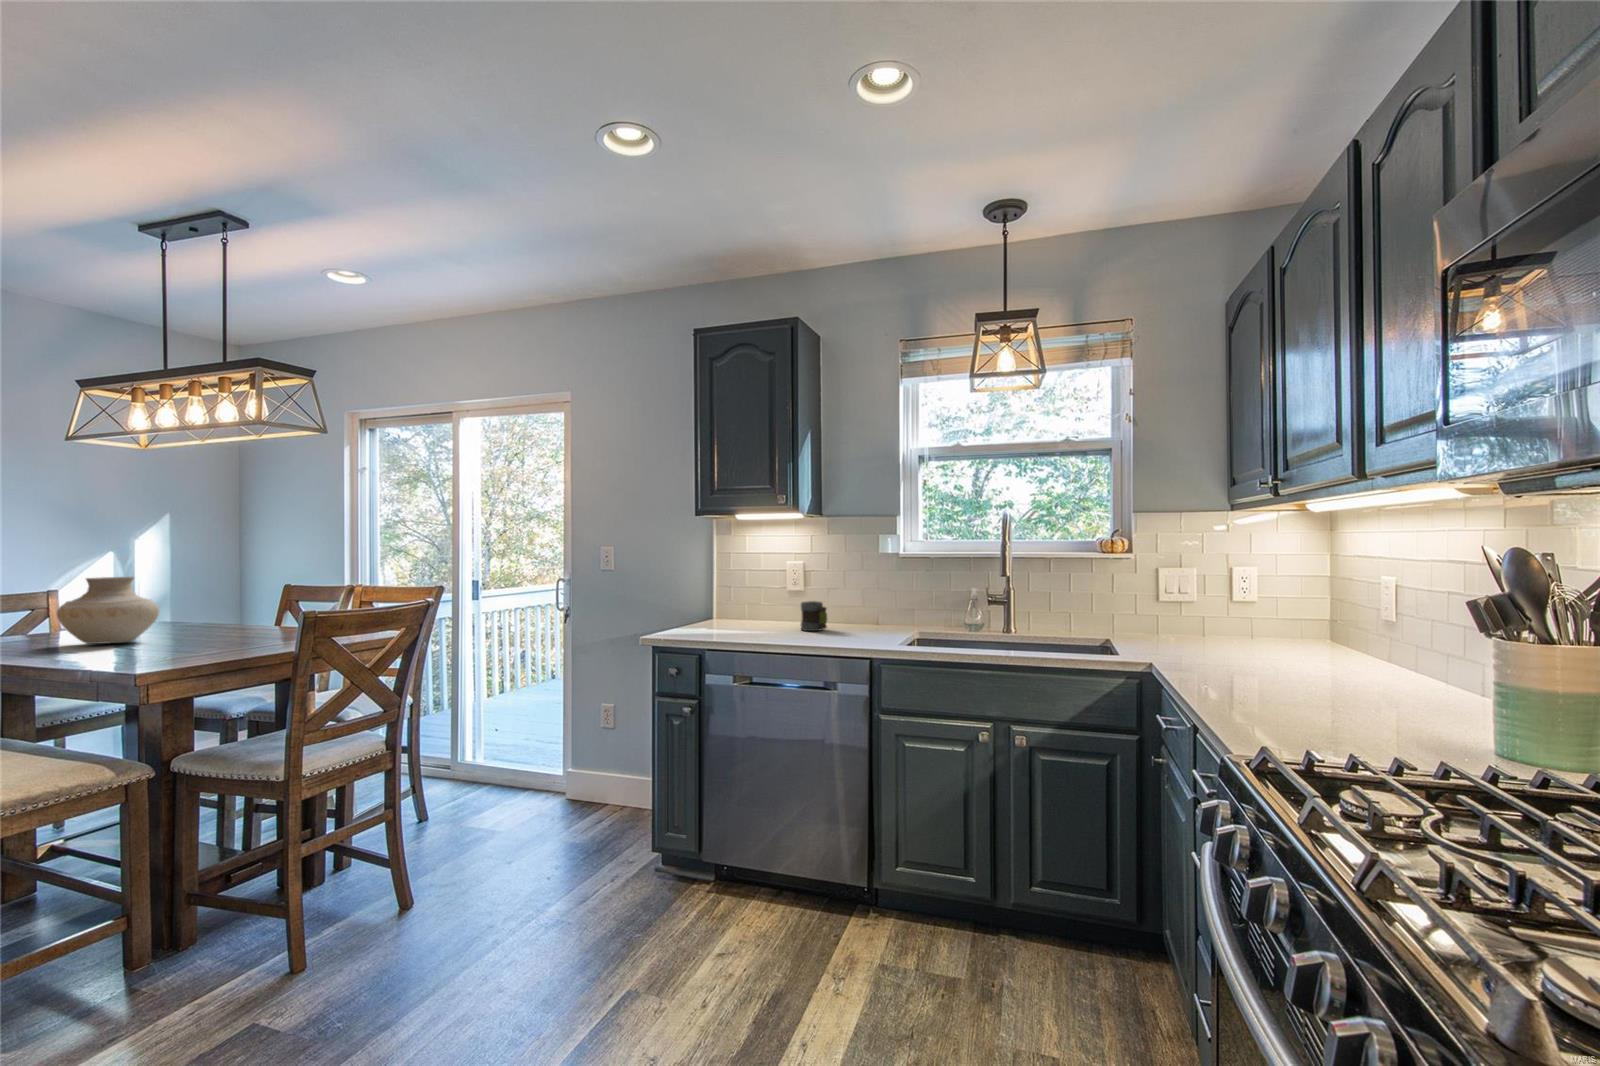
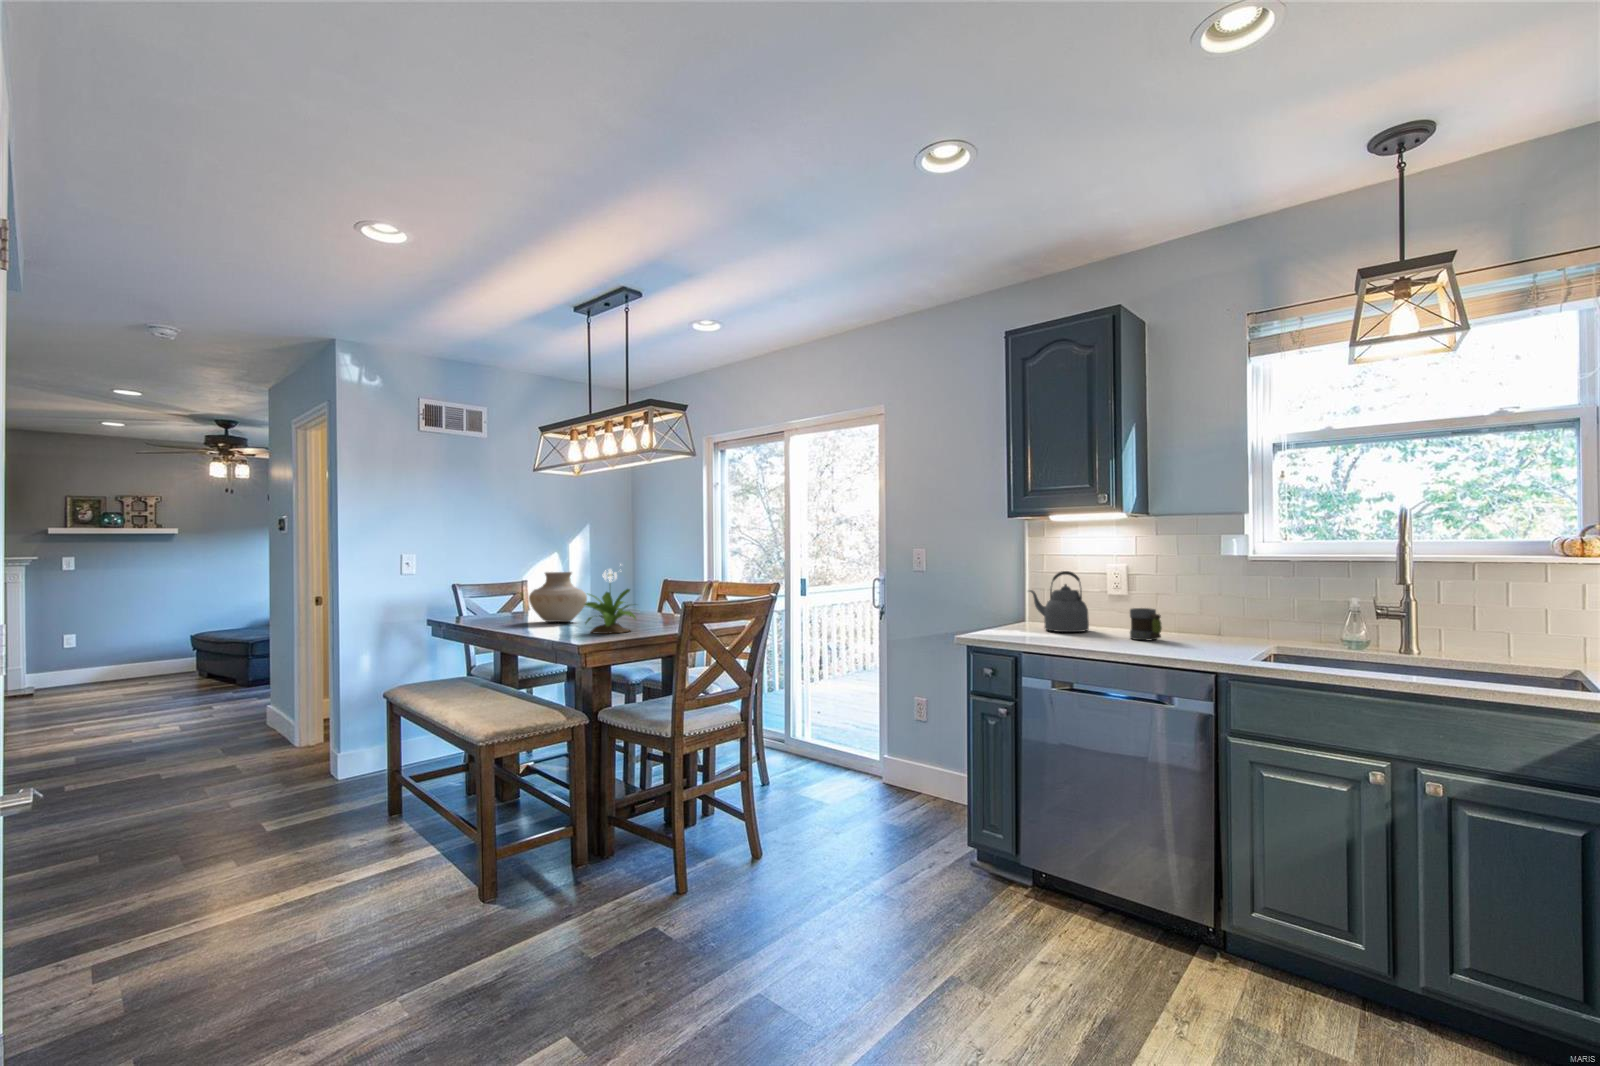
potted flower: none [150,565,239,657] -> present [585,569,636,634]
kettle: none [709,568,765,626] -> present [1029,571,1089,632]

